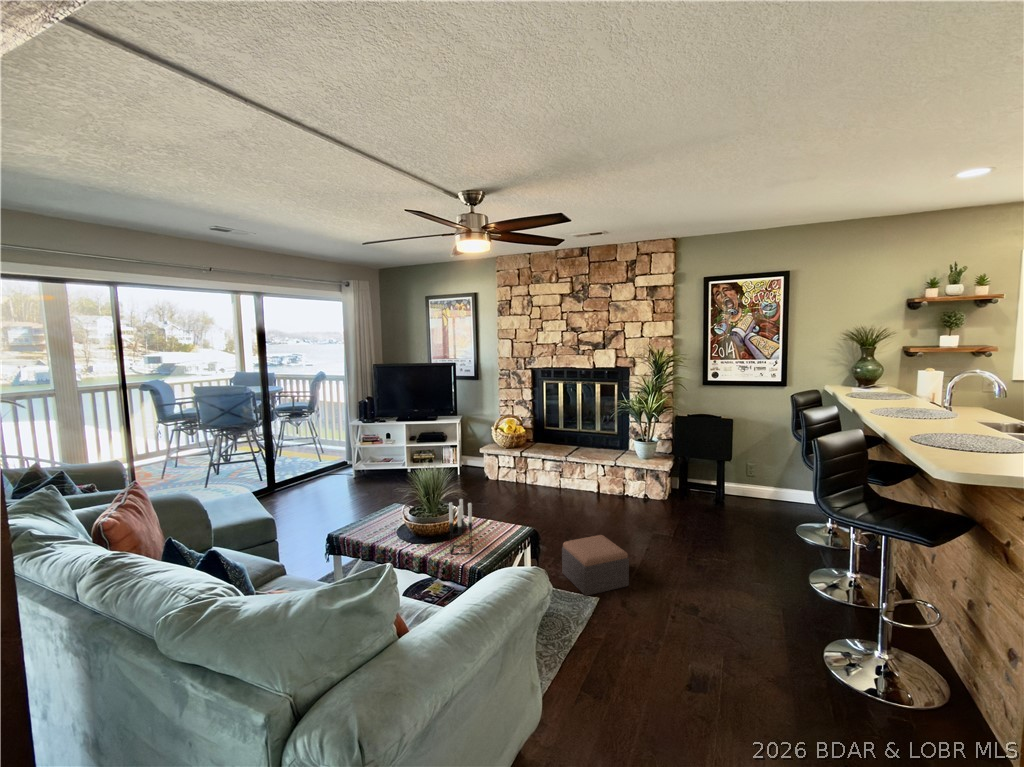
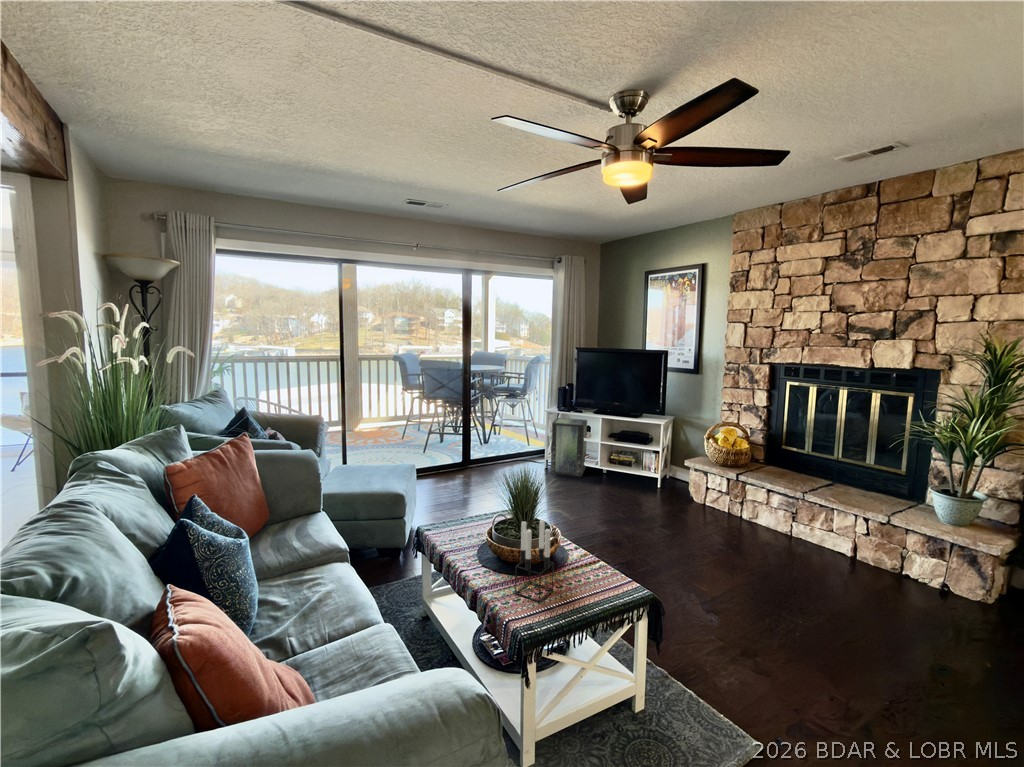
storage box: none [361,428,393,481] -> present [551,418,587,476]
footstool: present [562,535,629,596] -> none [725,625,844,743]

